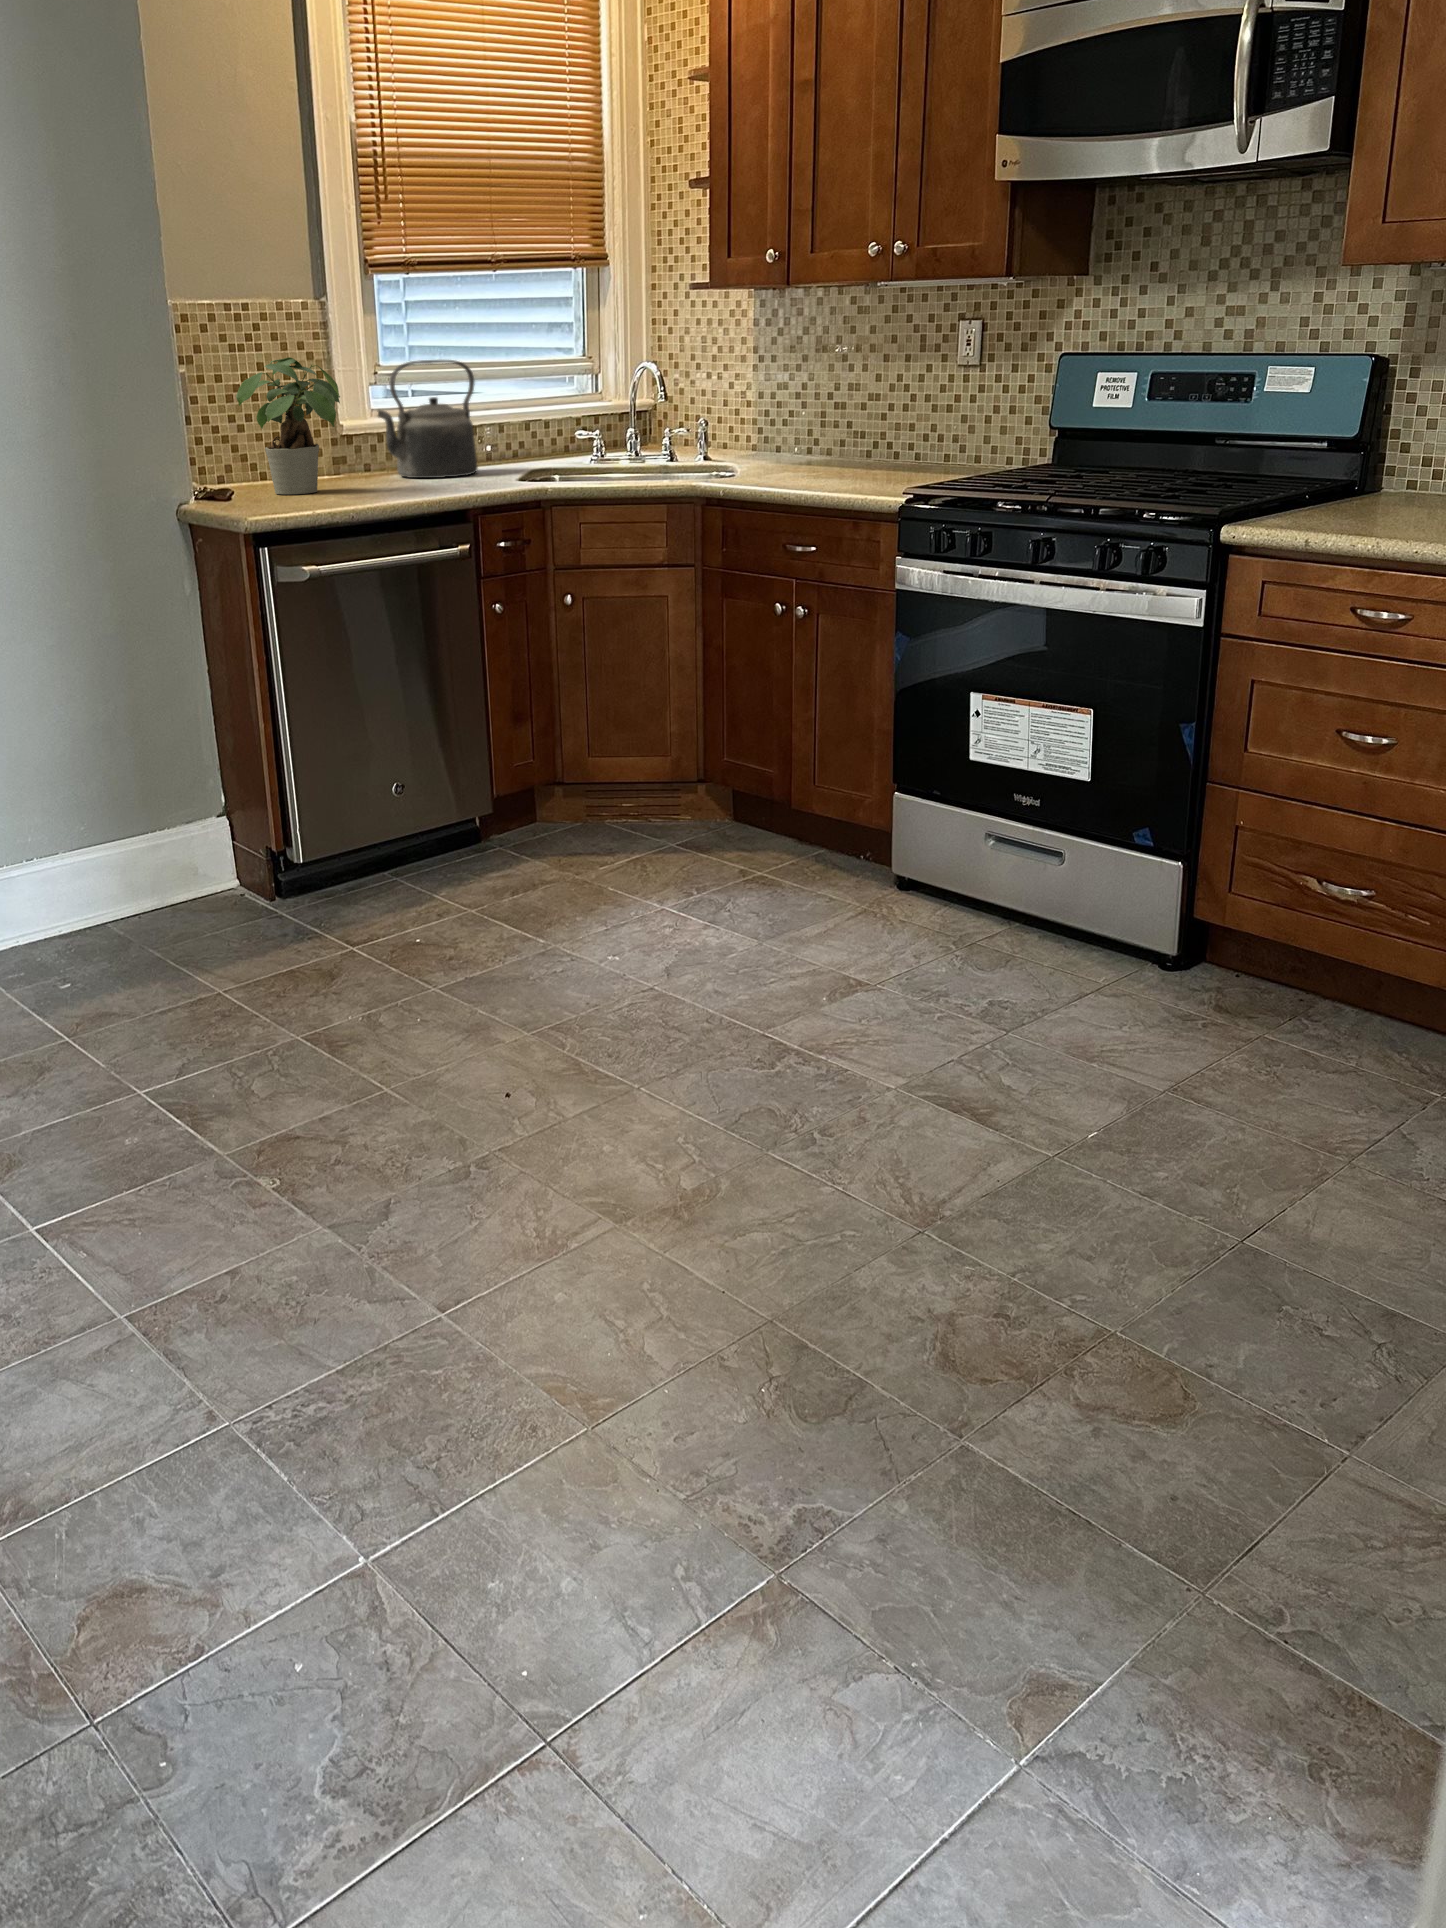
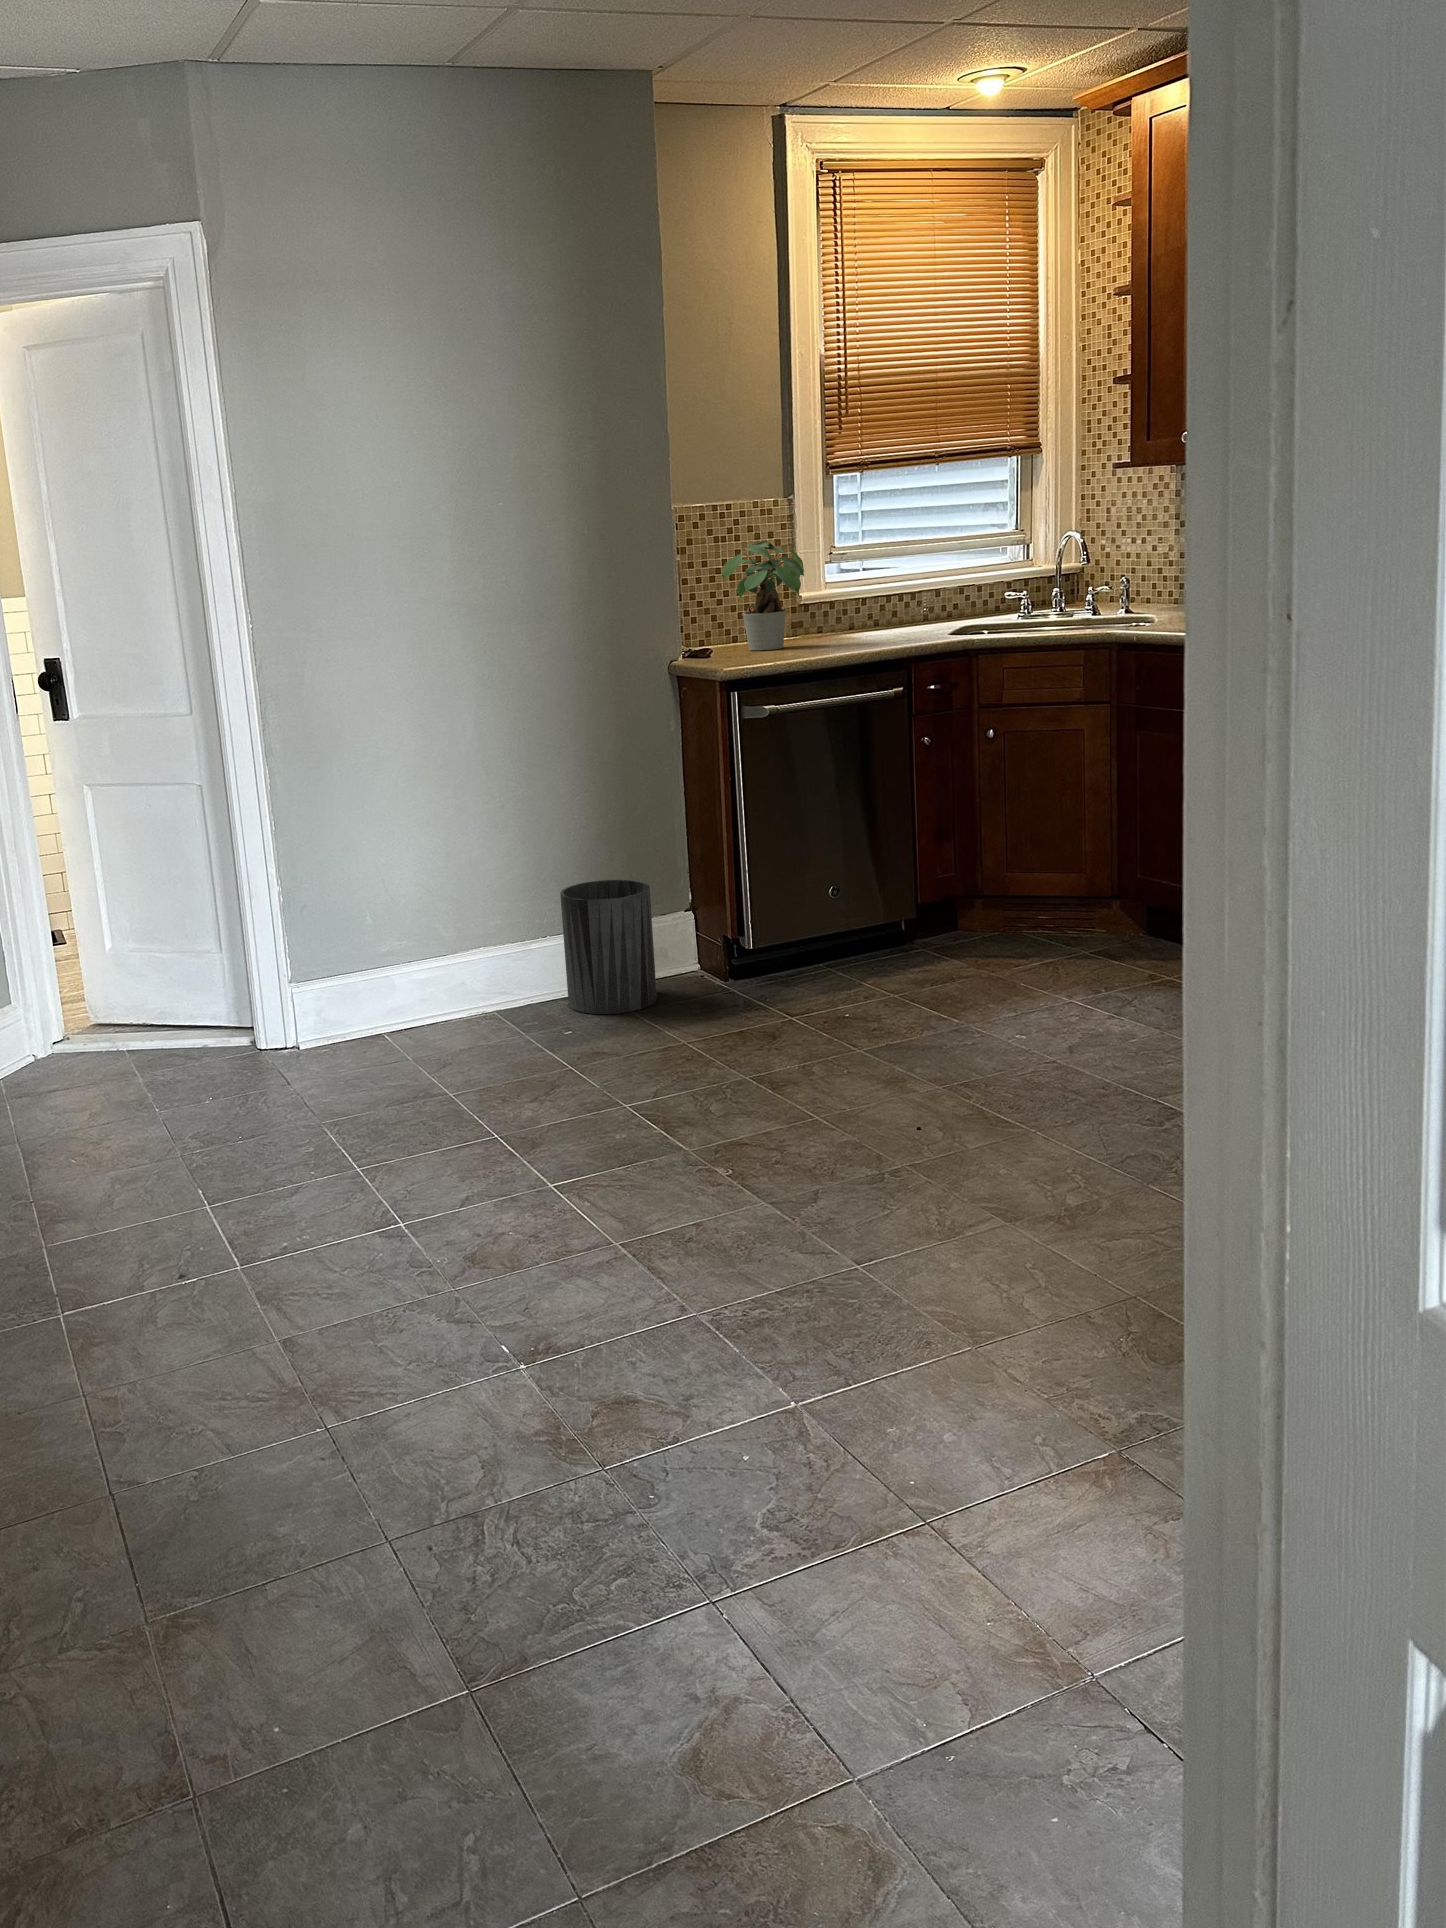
kettle: present [378,360,478,478] -> none [835,538,919,636]
trash can: none [43,785,176,956] -> present [560,880,657,1014]

